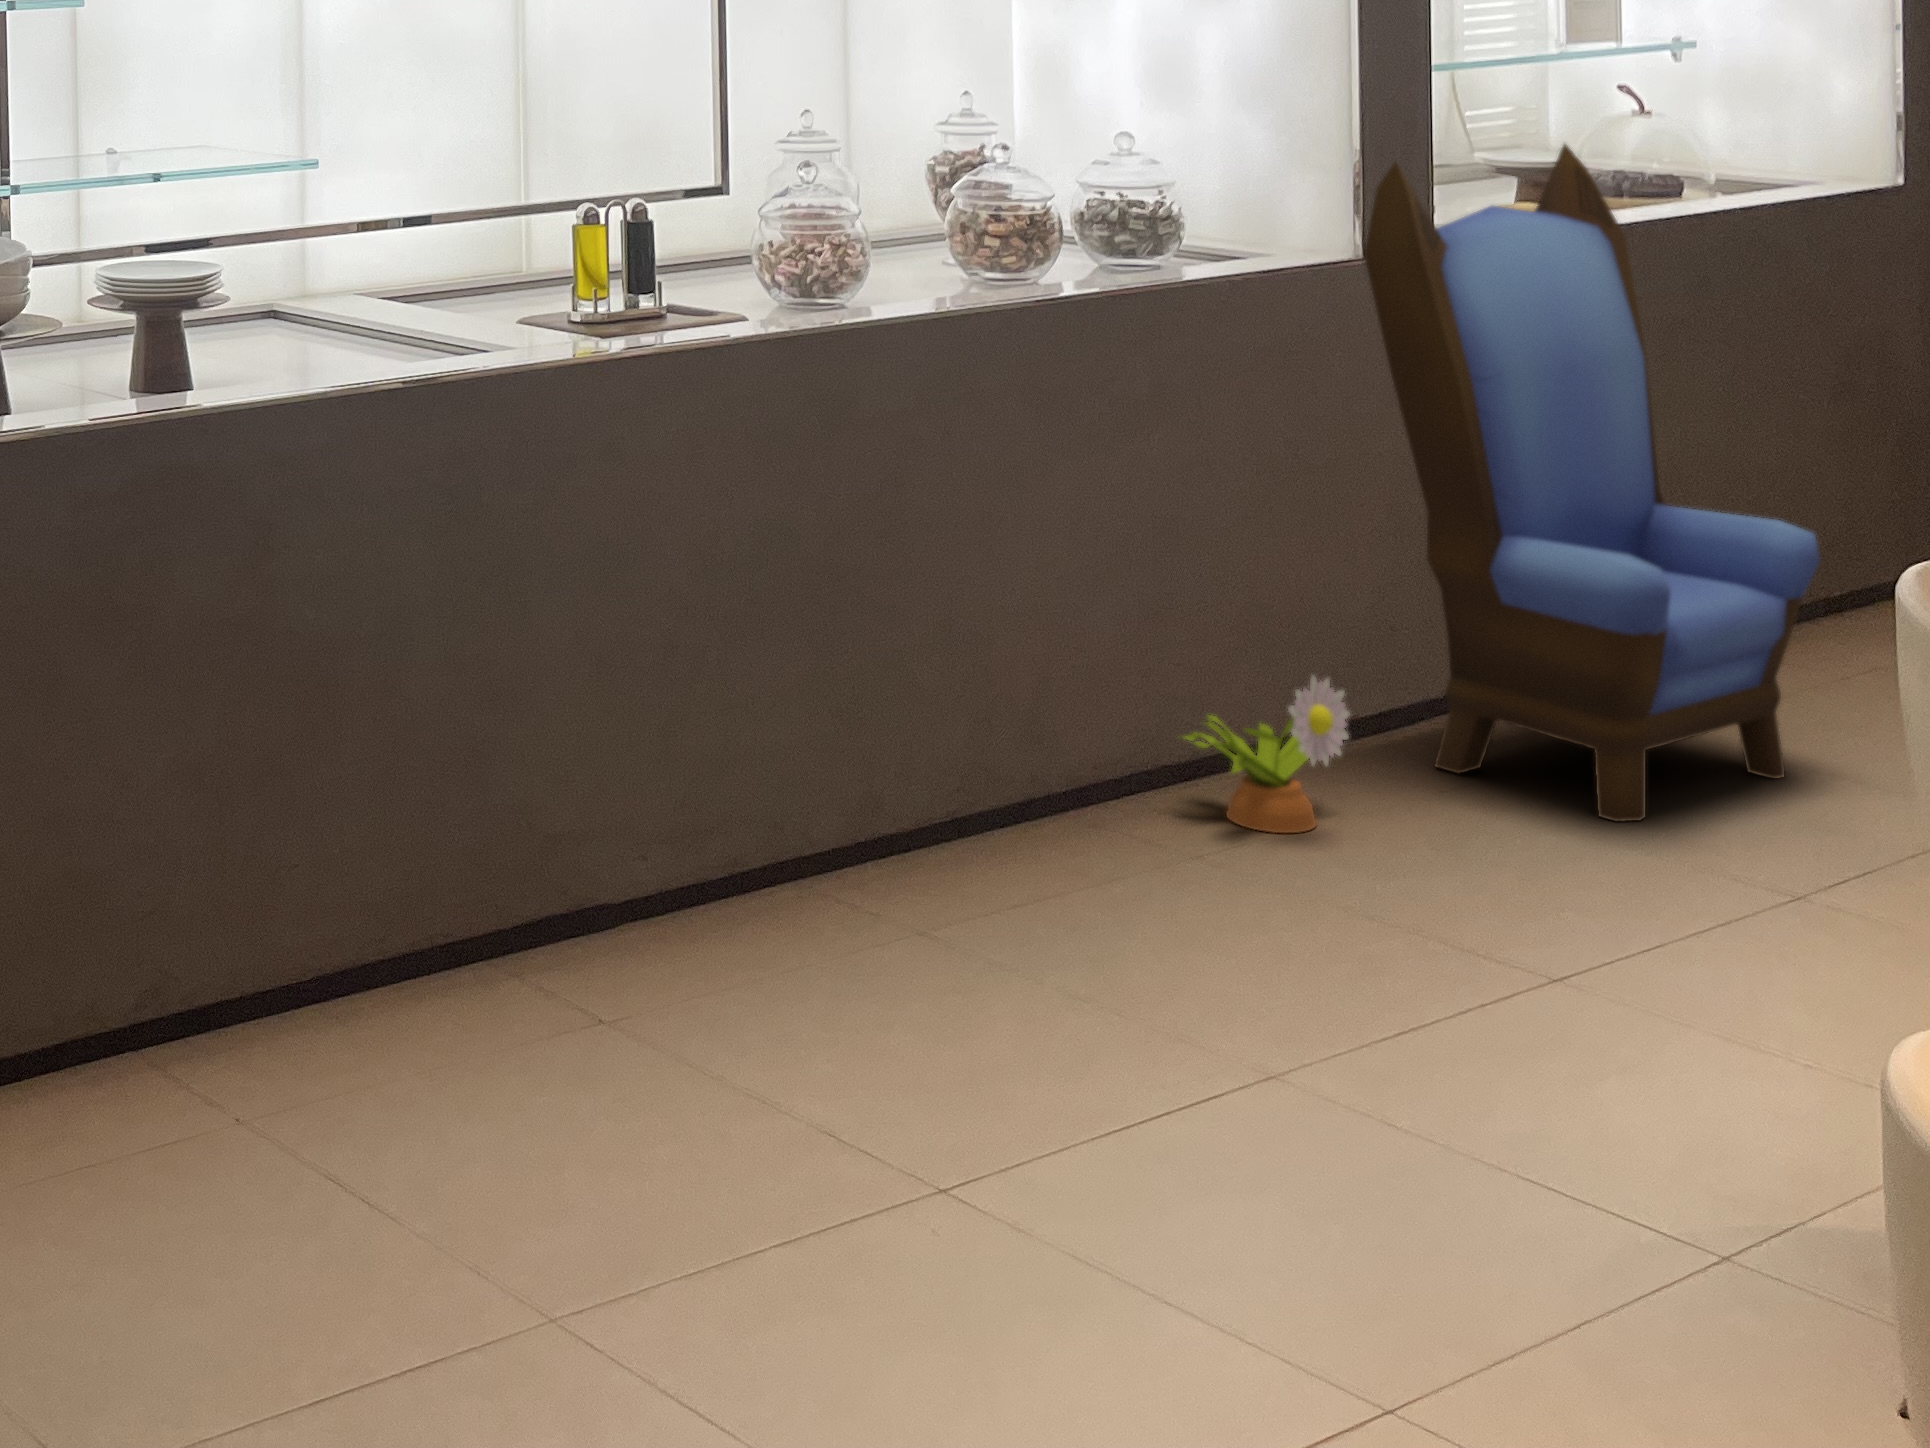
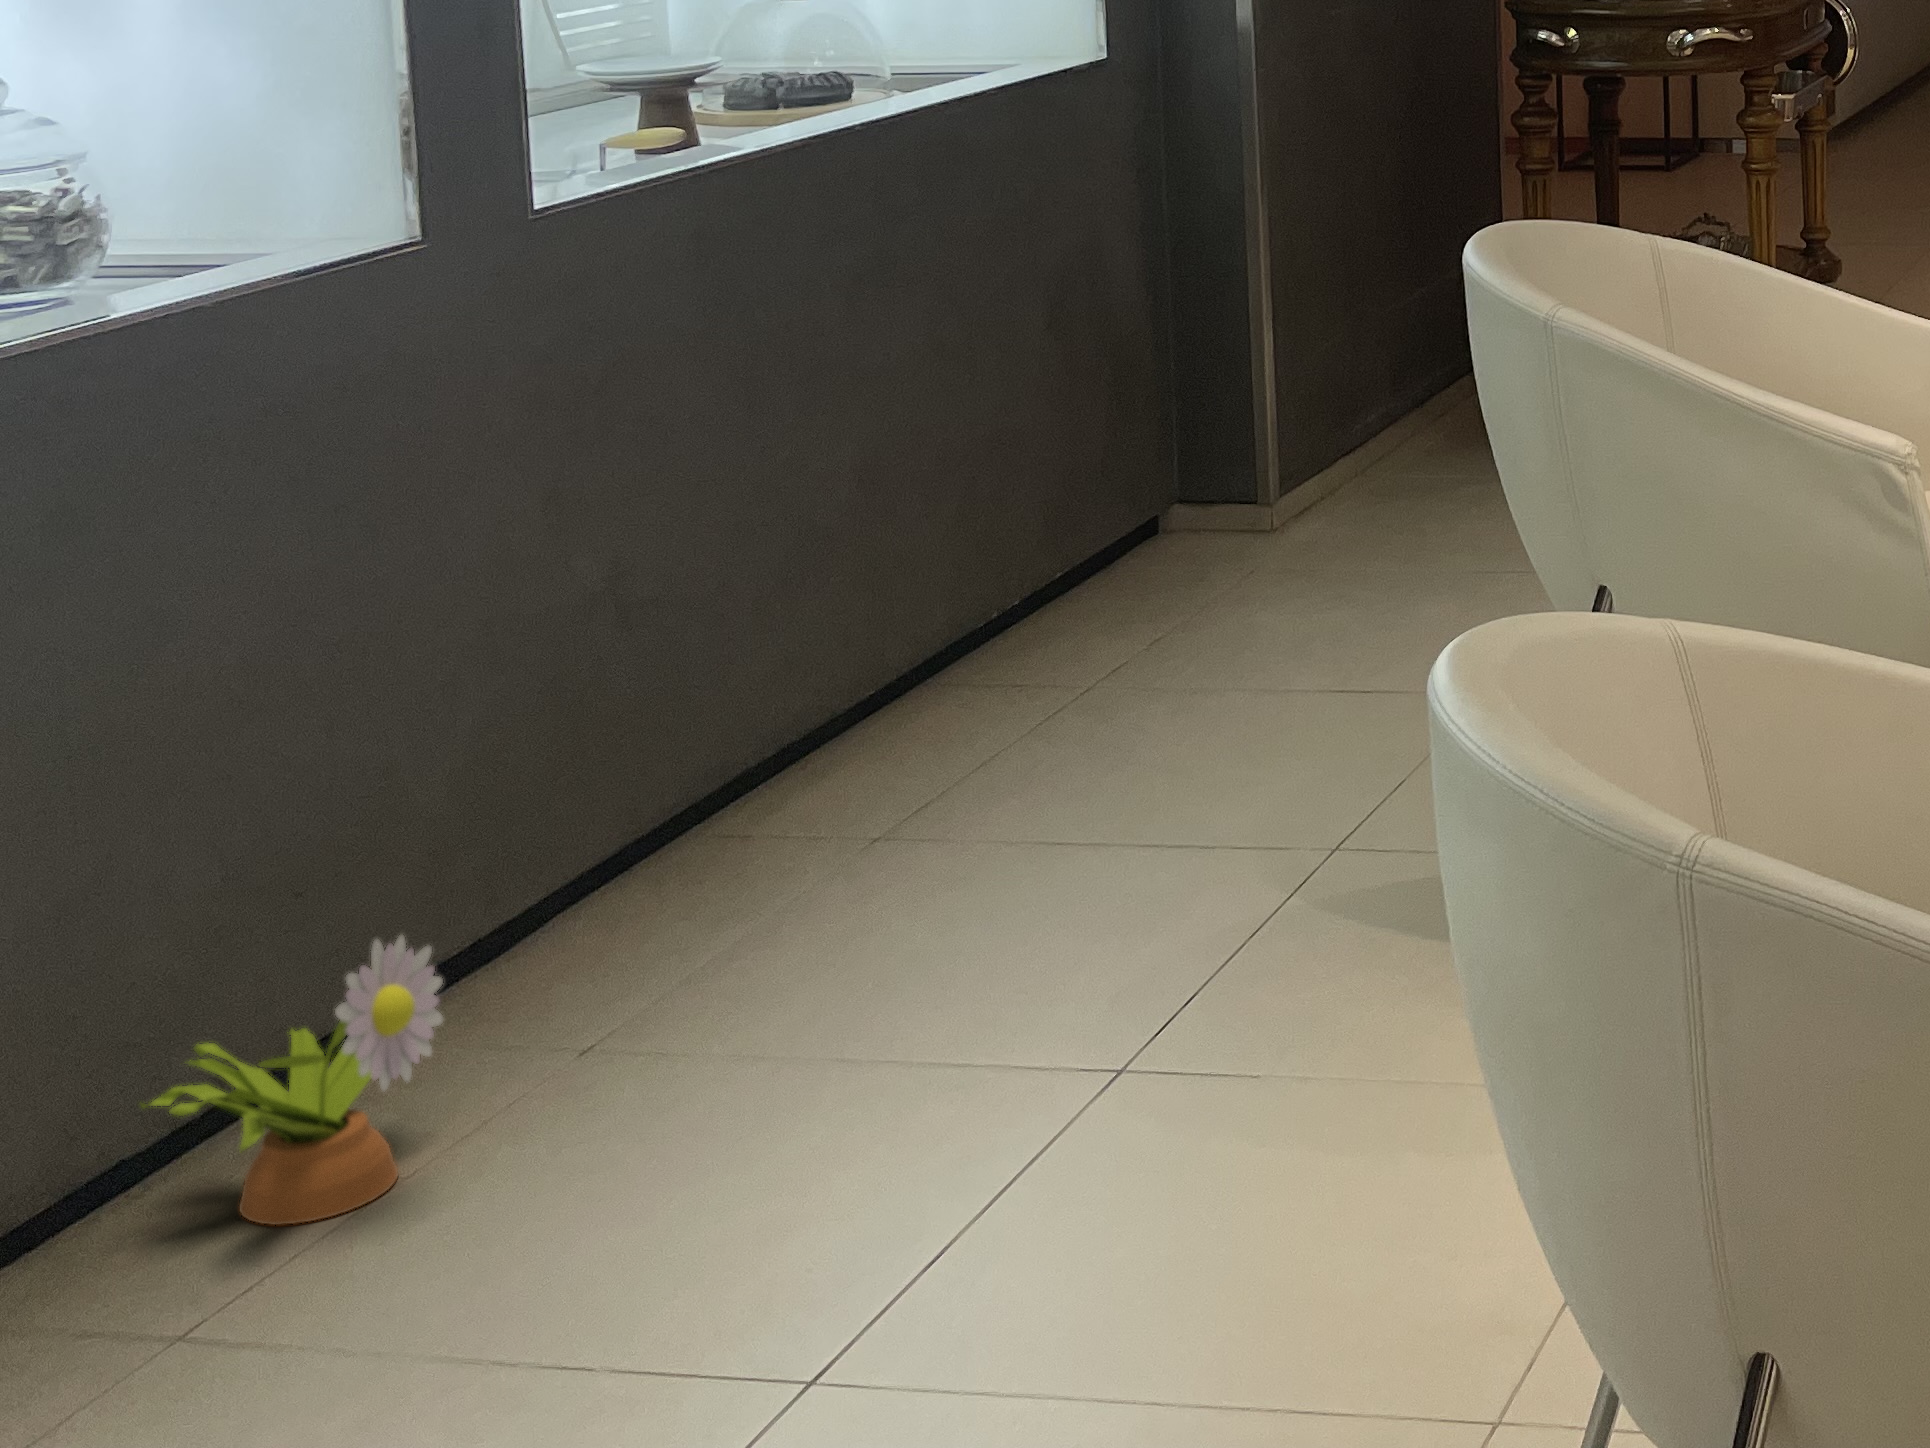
armchair: present [1364,144,1819,822] -> none [421,35,1076,1008]

